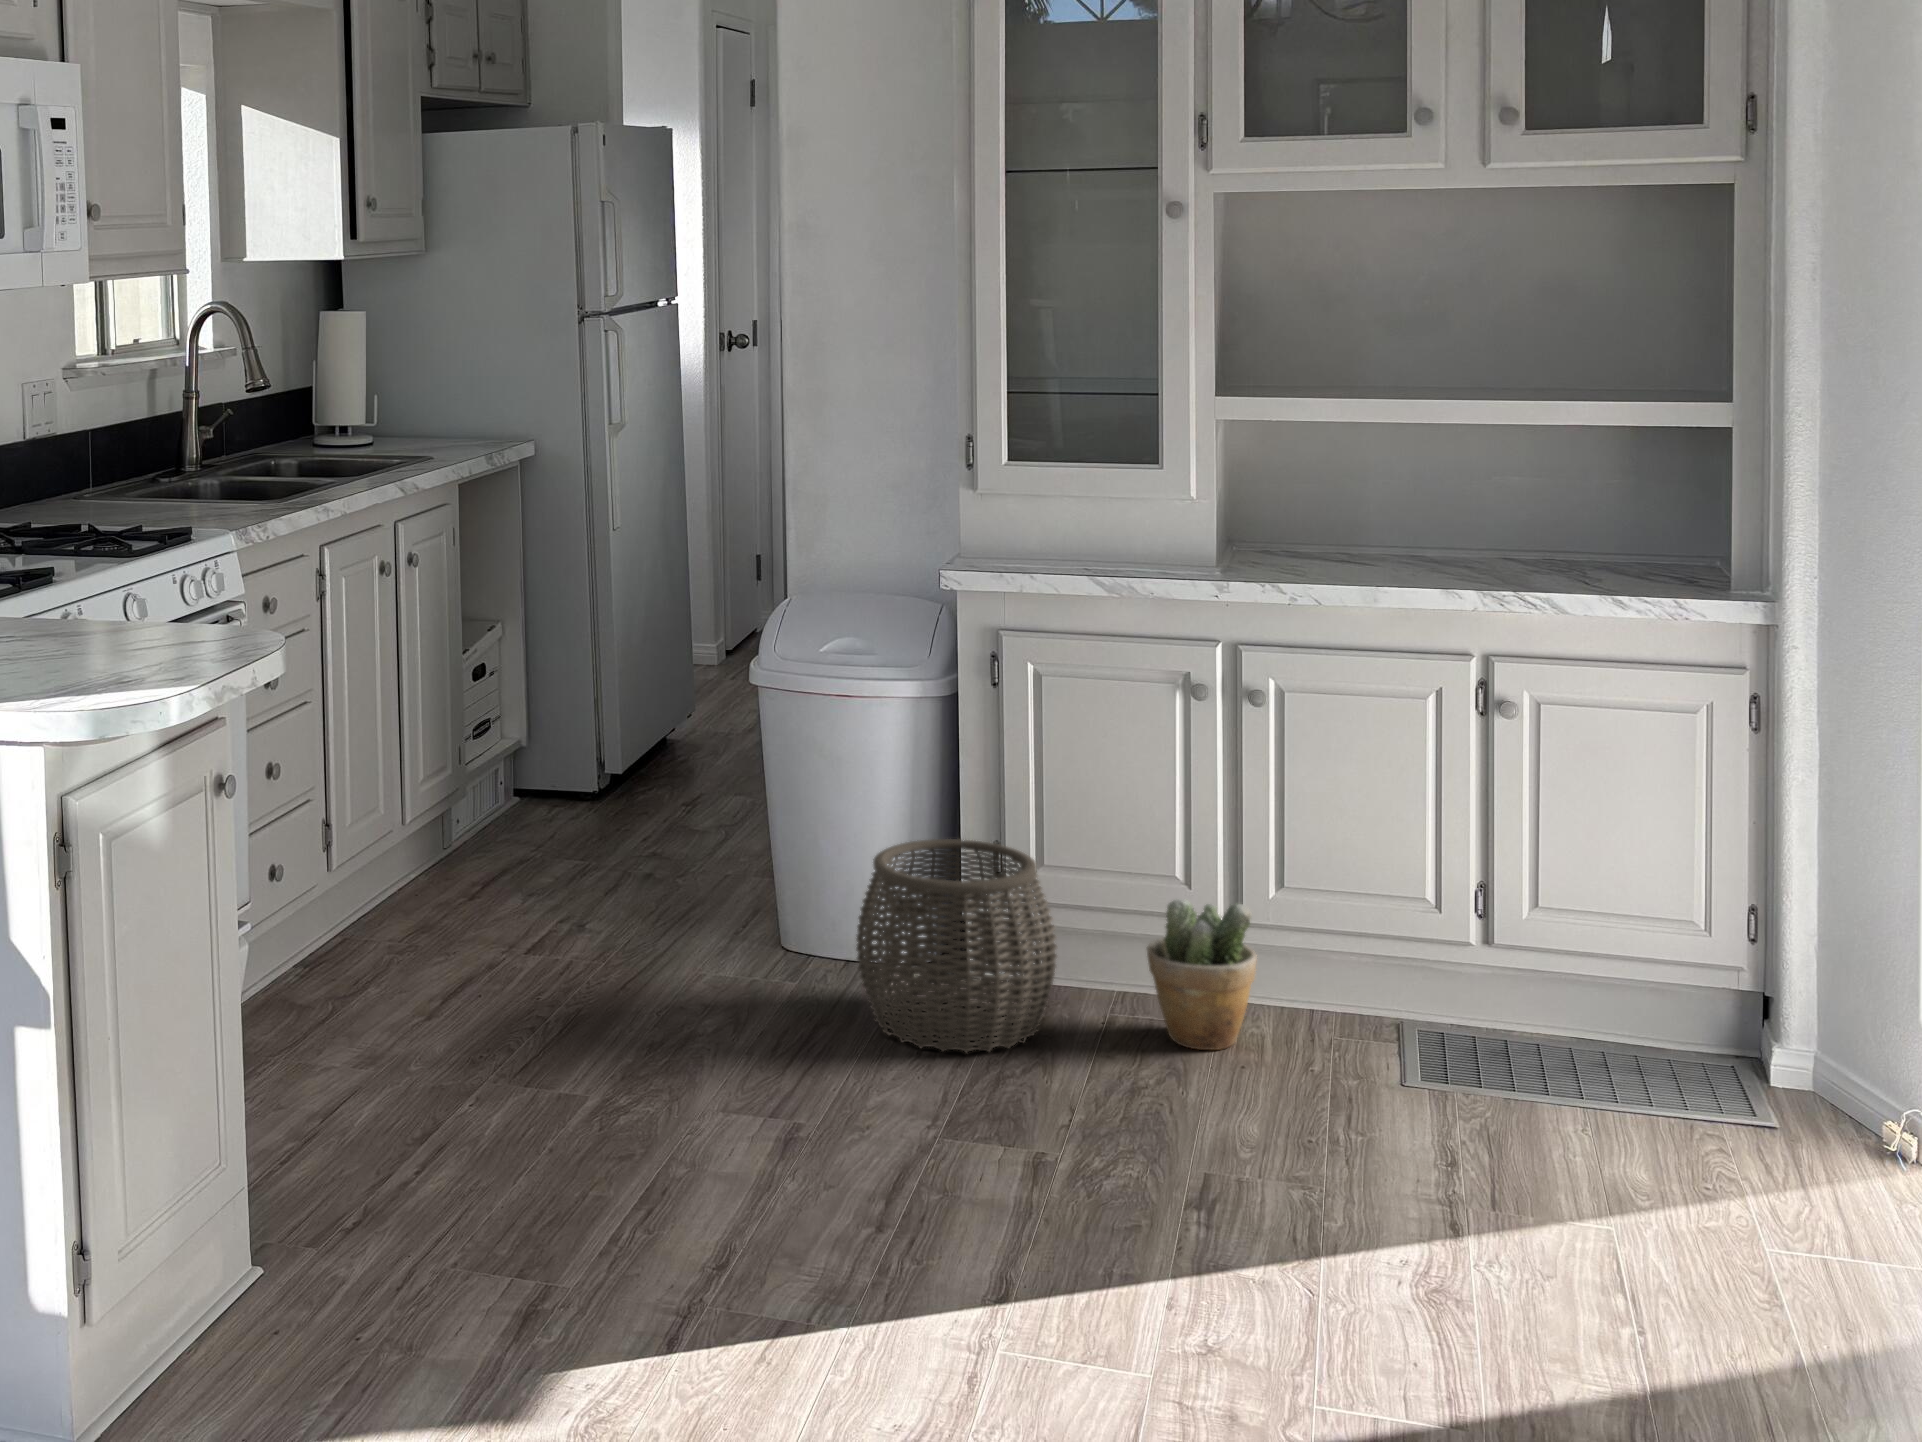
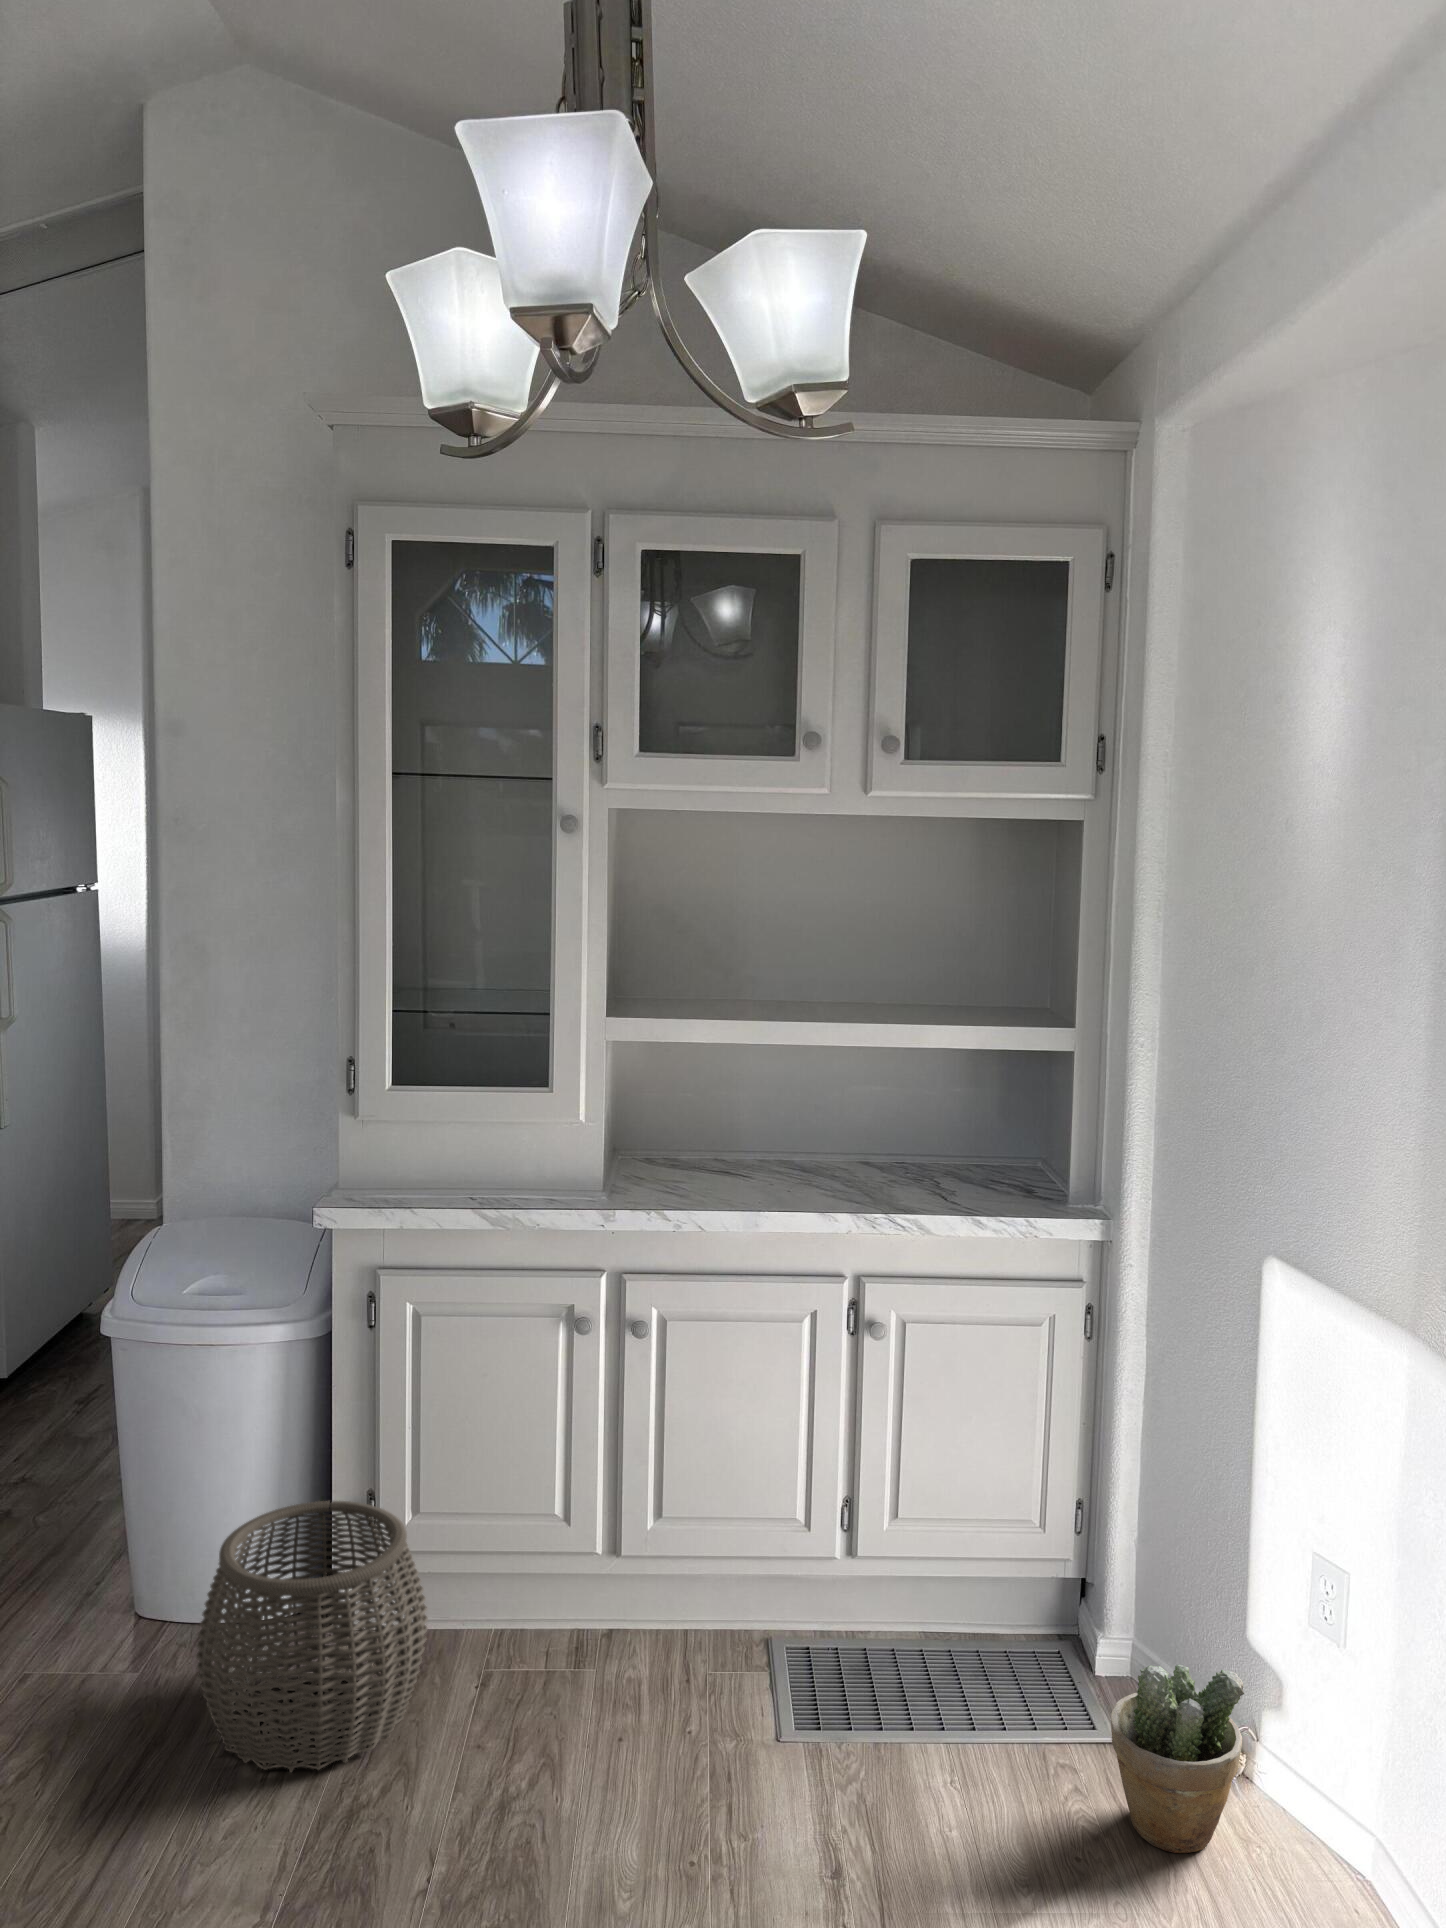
potted plant: present [1147,899,1257,1050] -> present [1111,1665,1244,1853]

